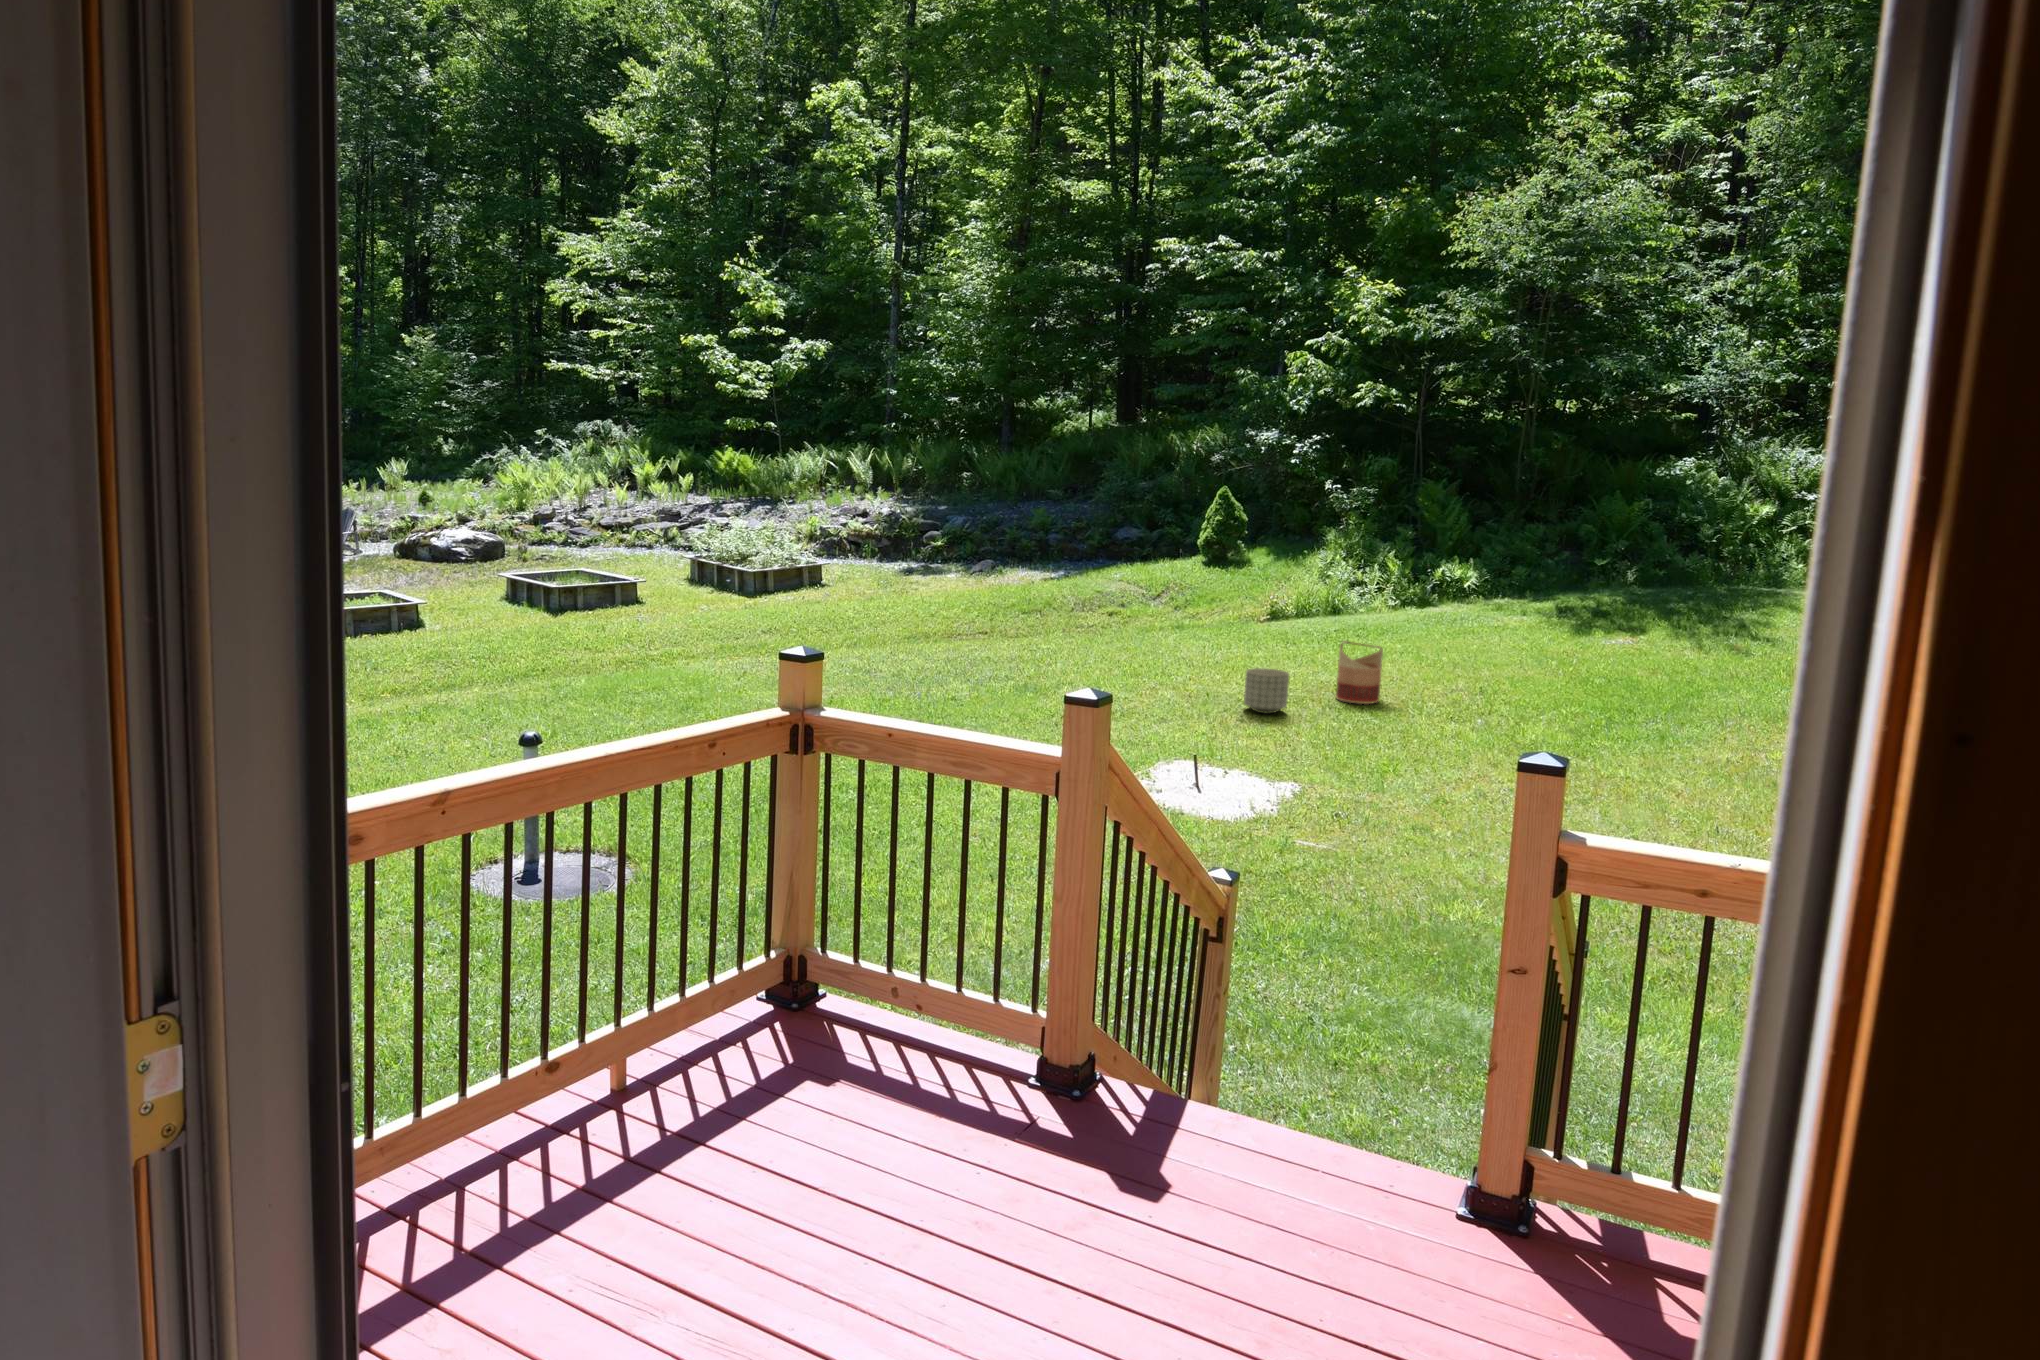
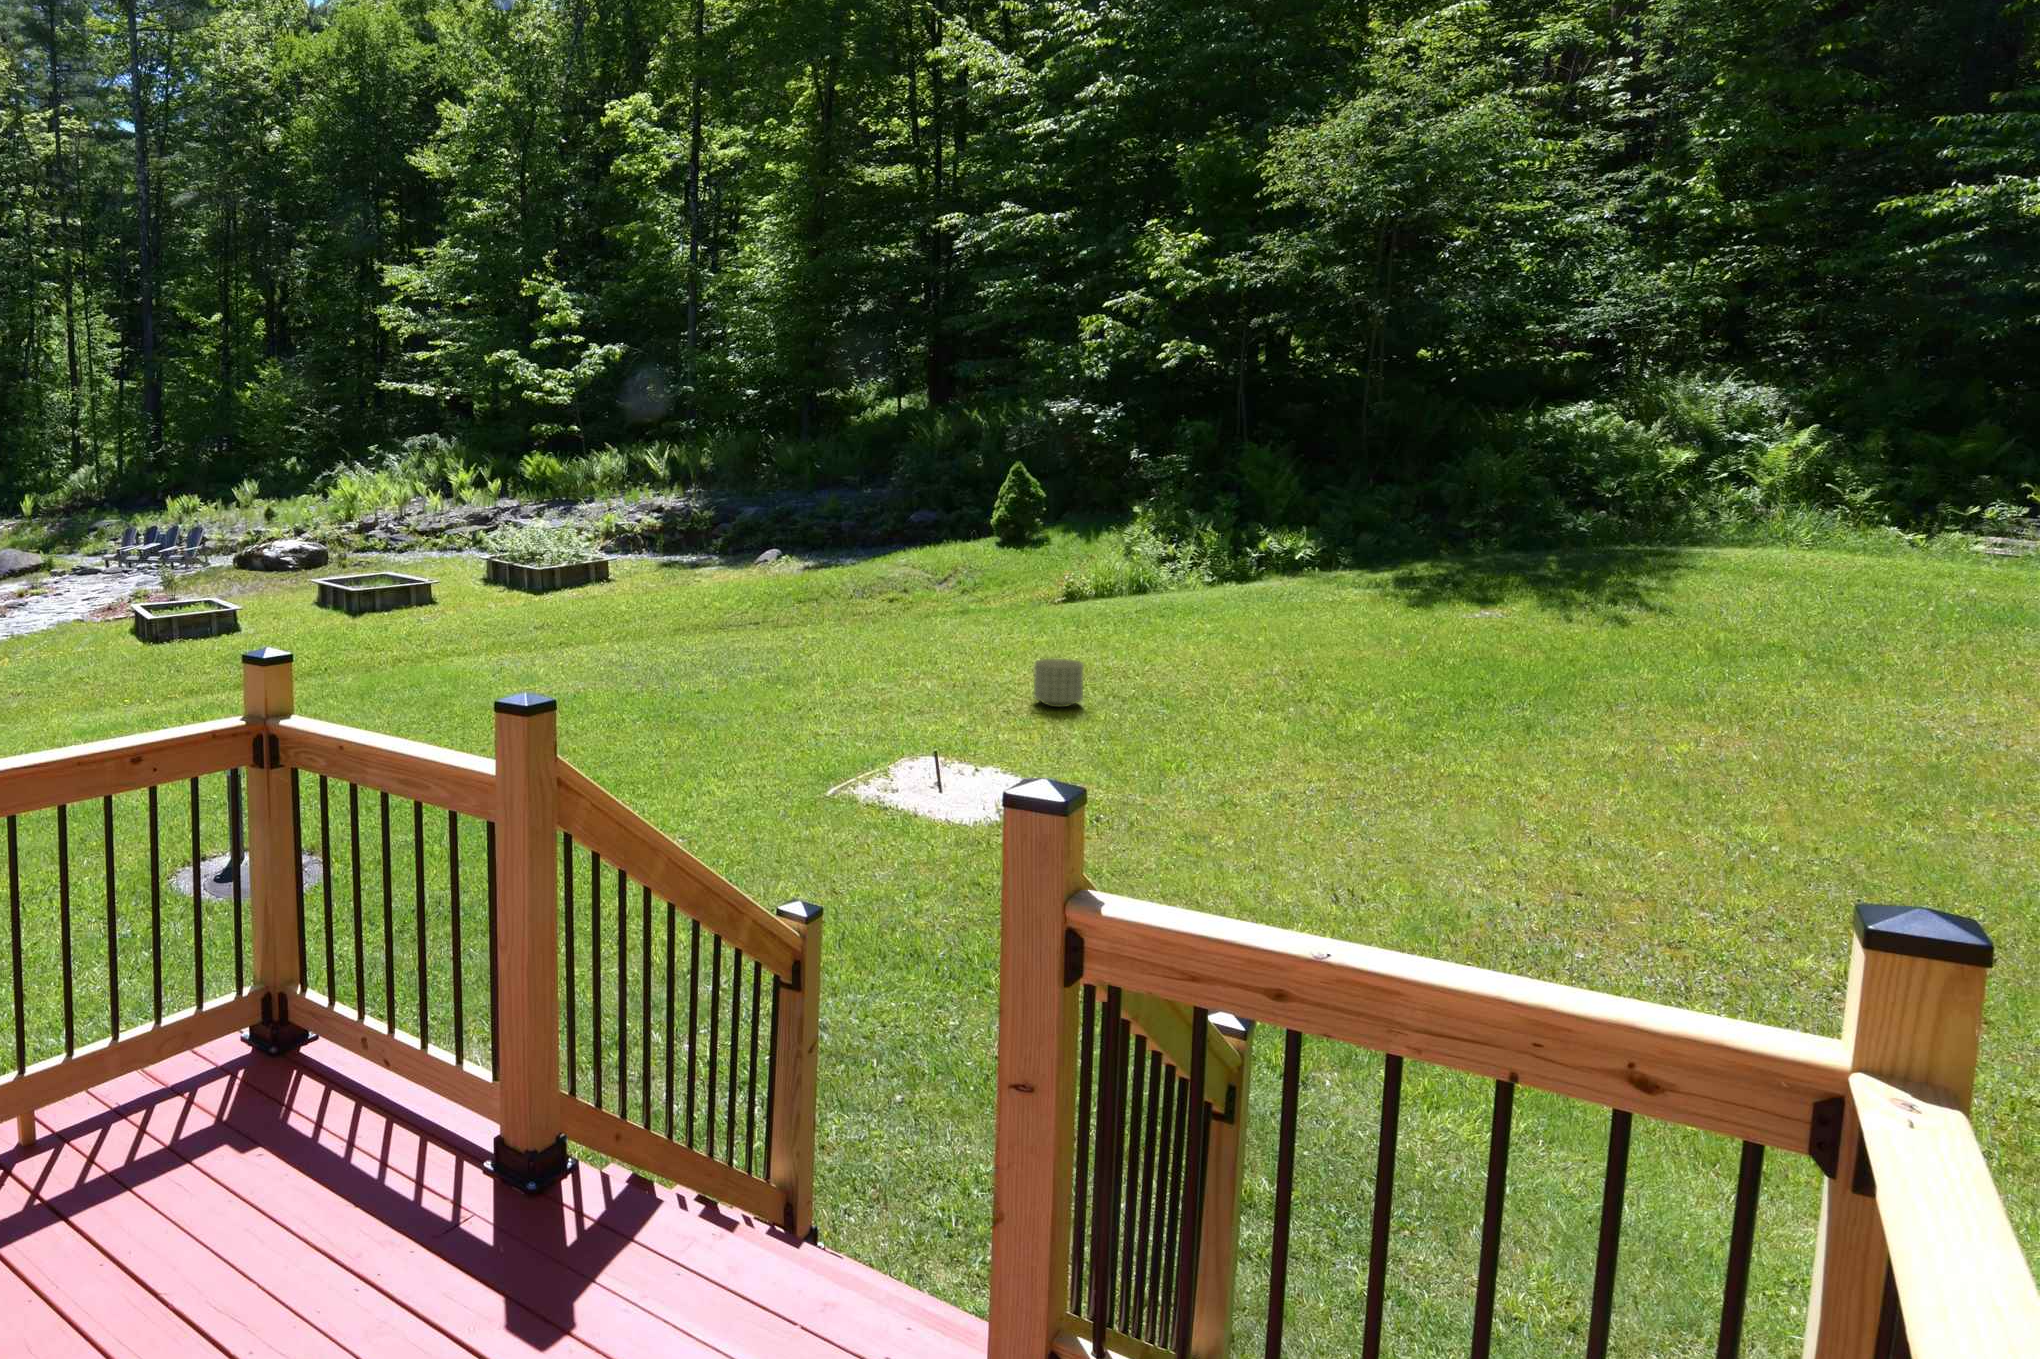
basket: present [1336,641,1383,704] -> none [1141,625,1193,693]

